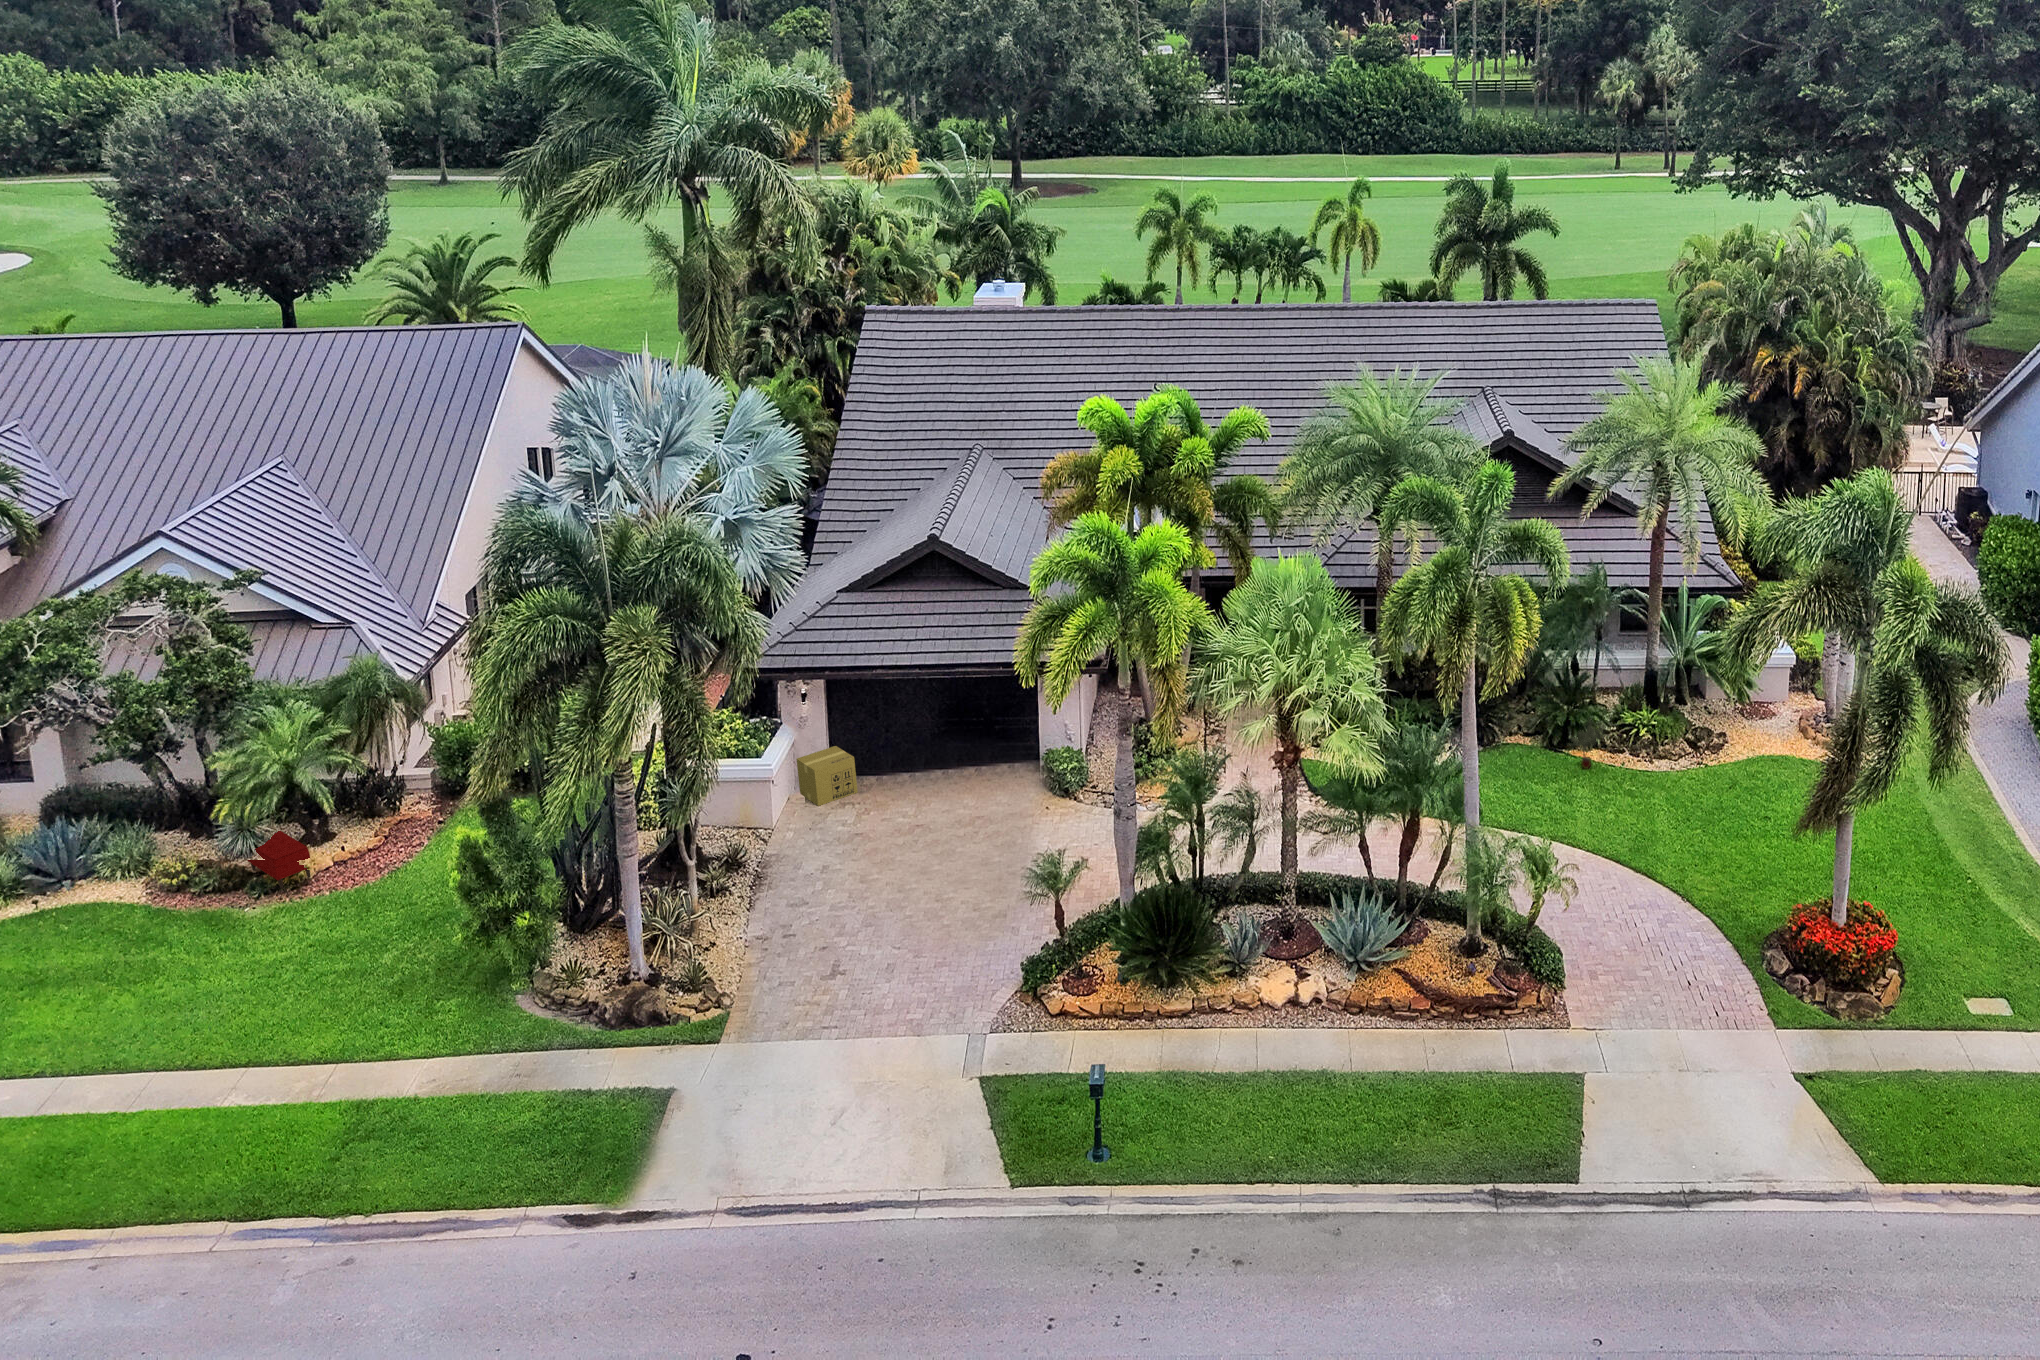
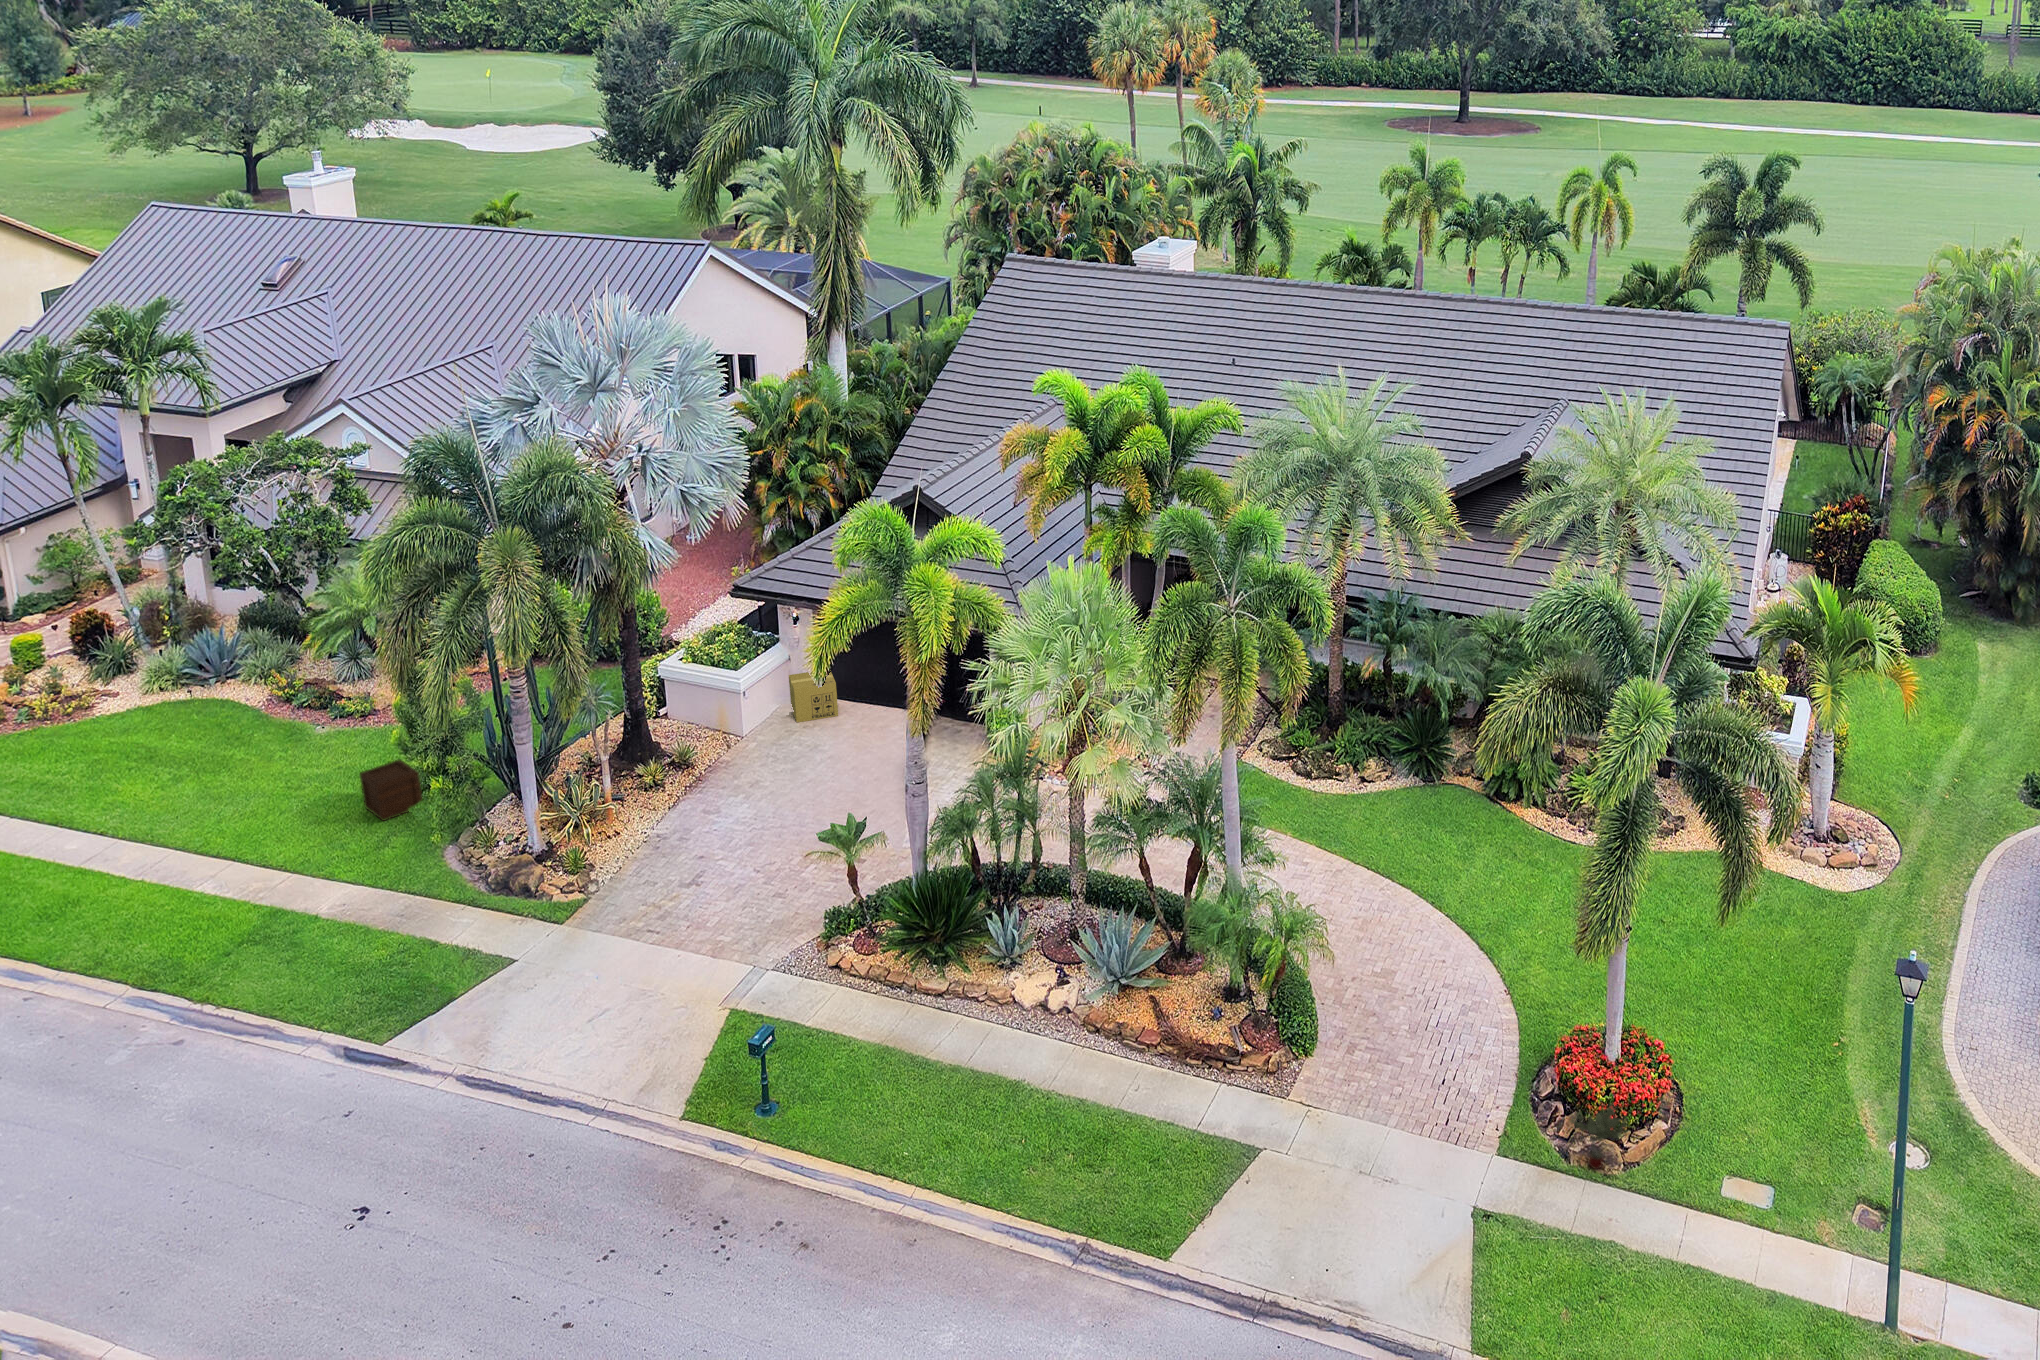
potted tree: present [1569,719,1605,769] -> present [1570,1104,1627,1169]
bench: present [247,831,311,888] -> none [335,663,376,715]
wooden crate: none [381,912,460,983] -> present [359,759,423,821]

